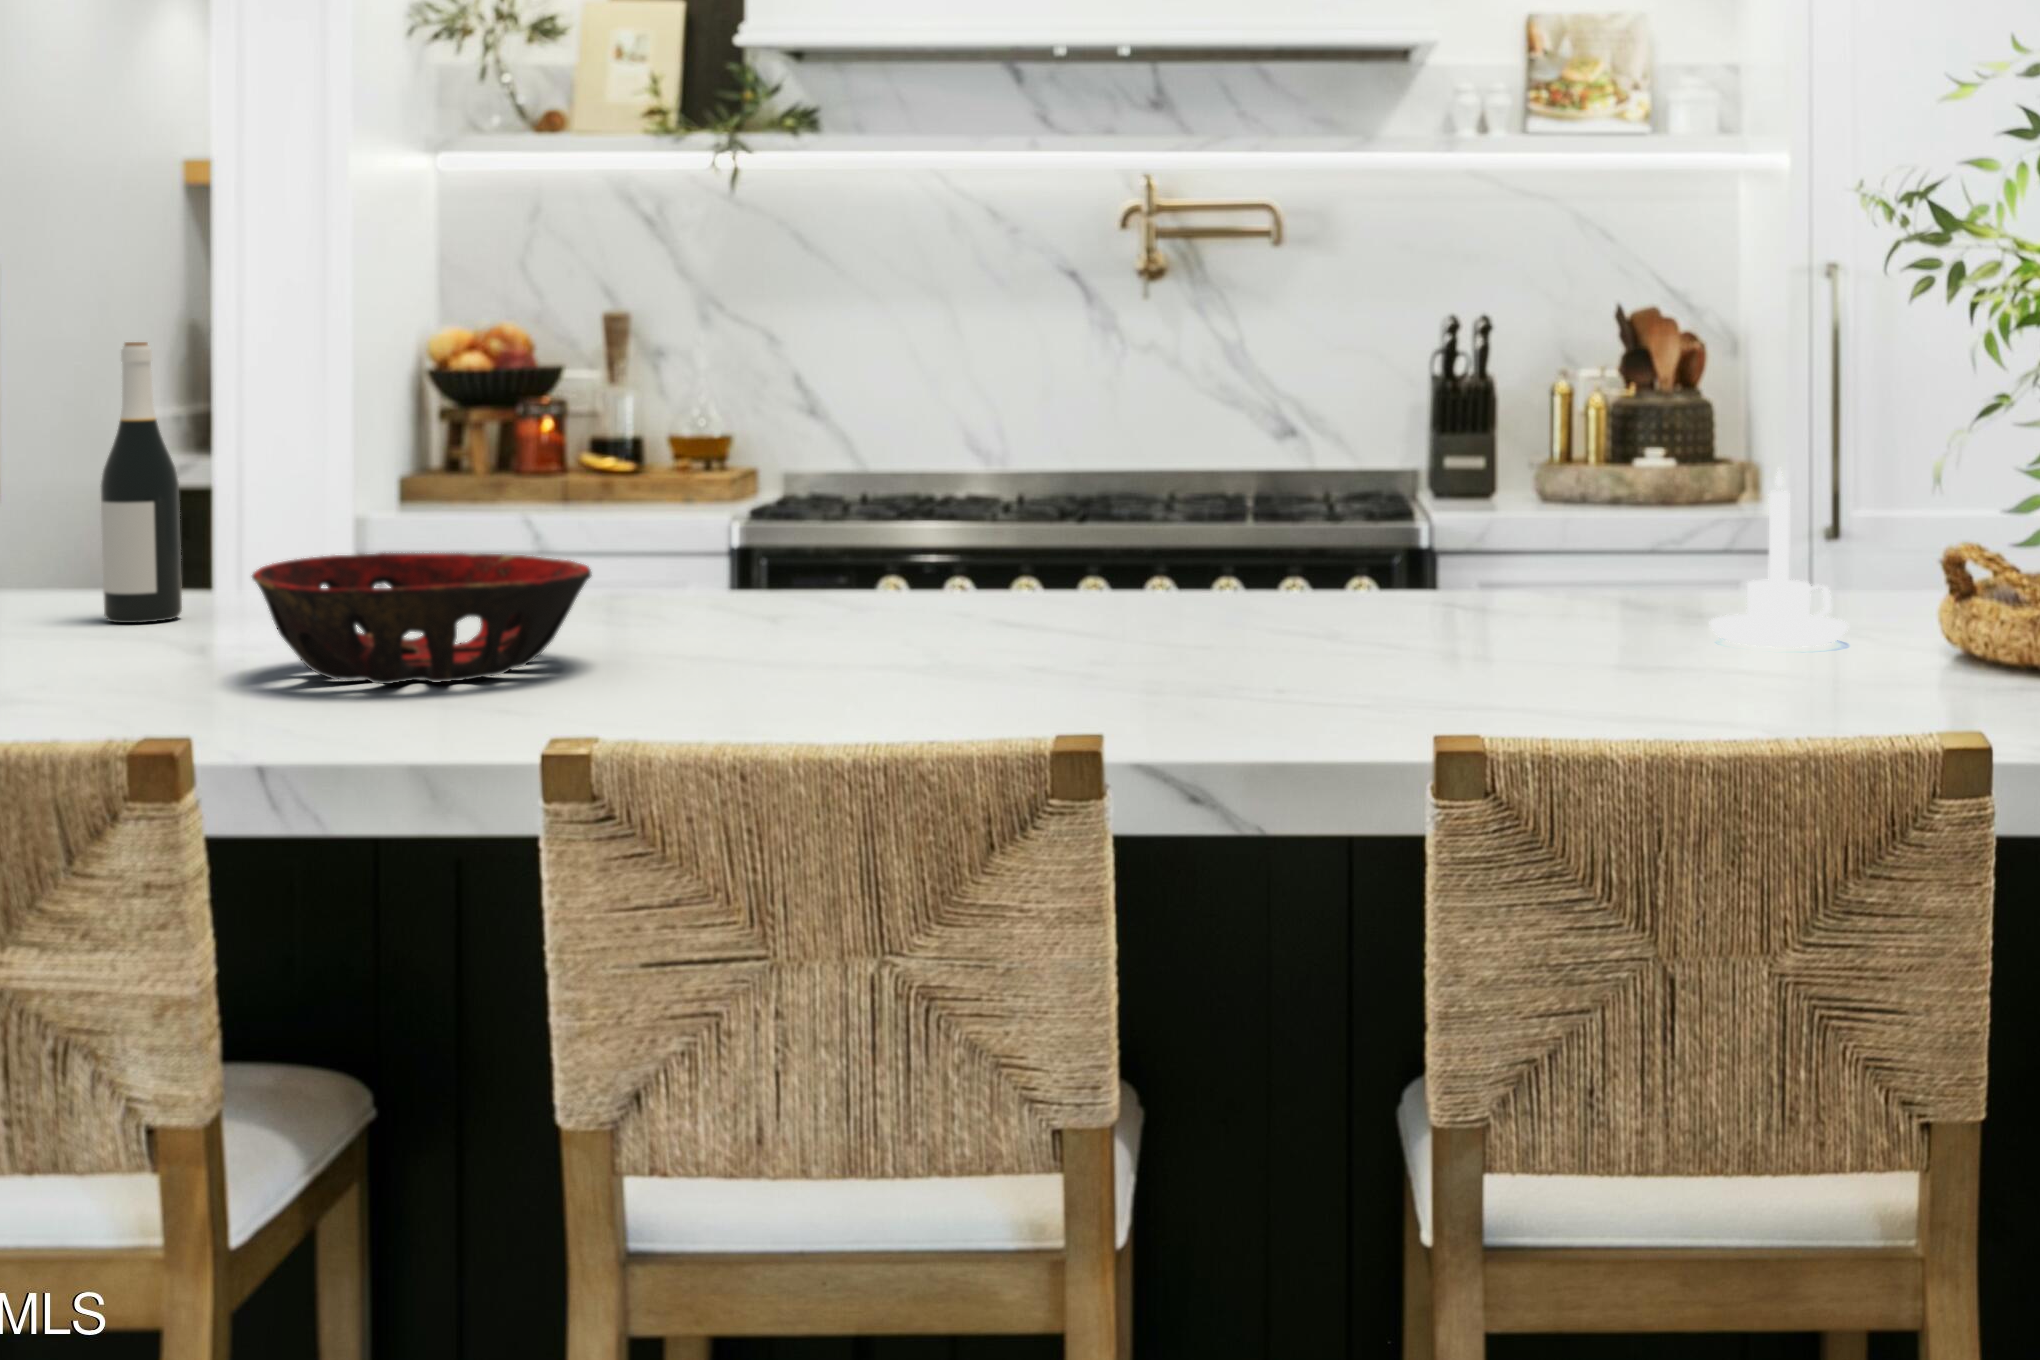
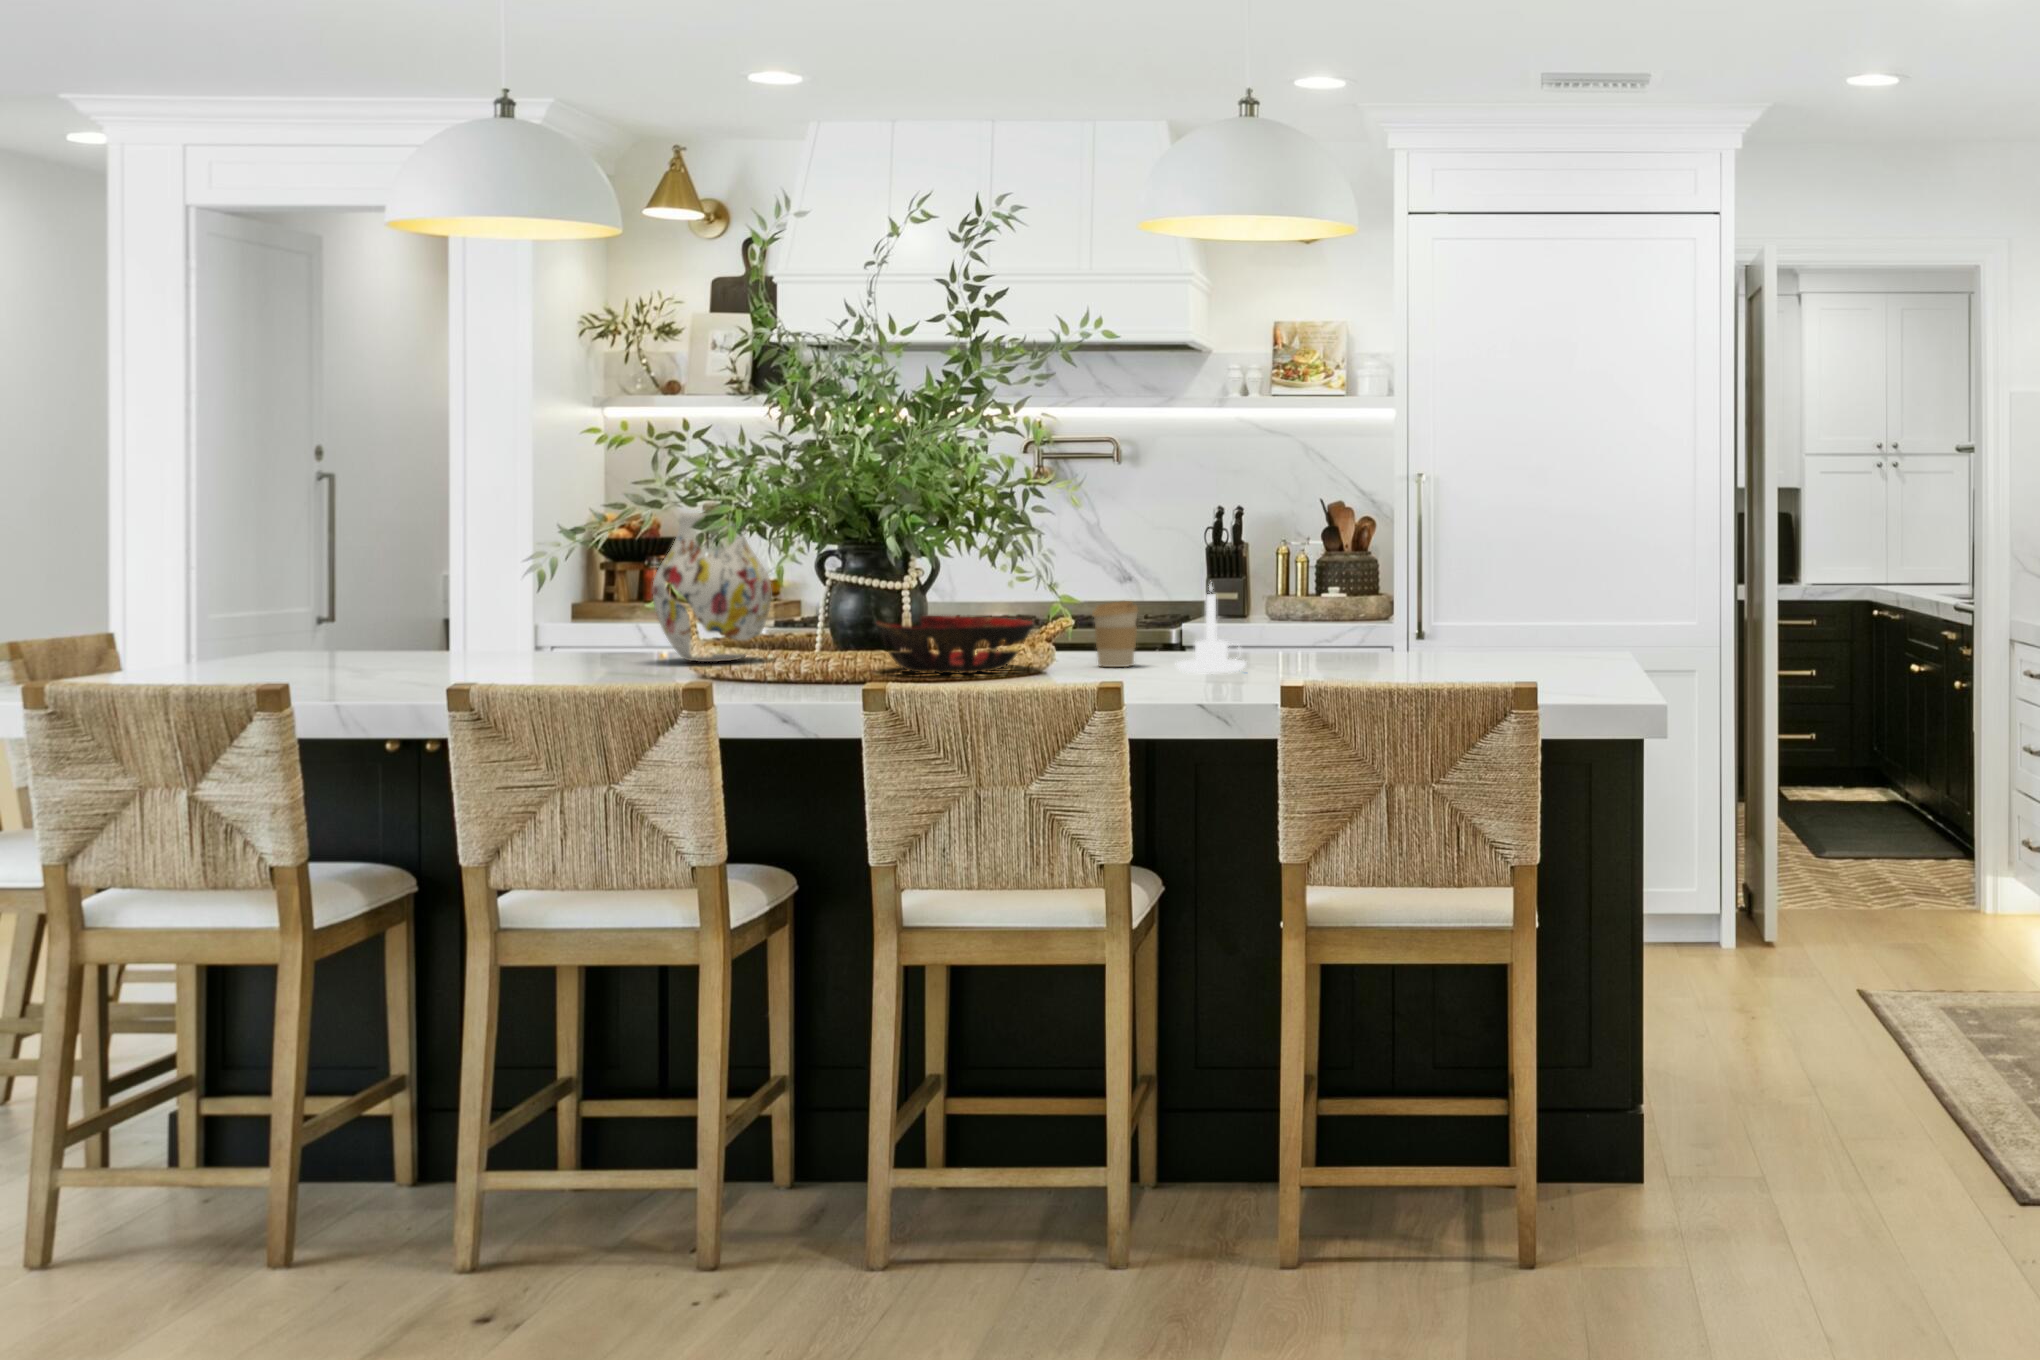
vase: none [704,341,909,616] -> present [652,513,771,662]
wine bottle: present [100,342,182,623] -> none [313,511,362,663]
coffee cup: none [1518,501,1606,628] -> present [1092,601,1138,667]
decorative bowl: present [252,553,592,684] -> present [877,616,1034,674]

